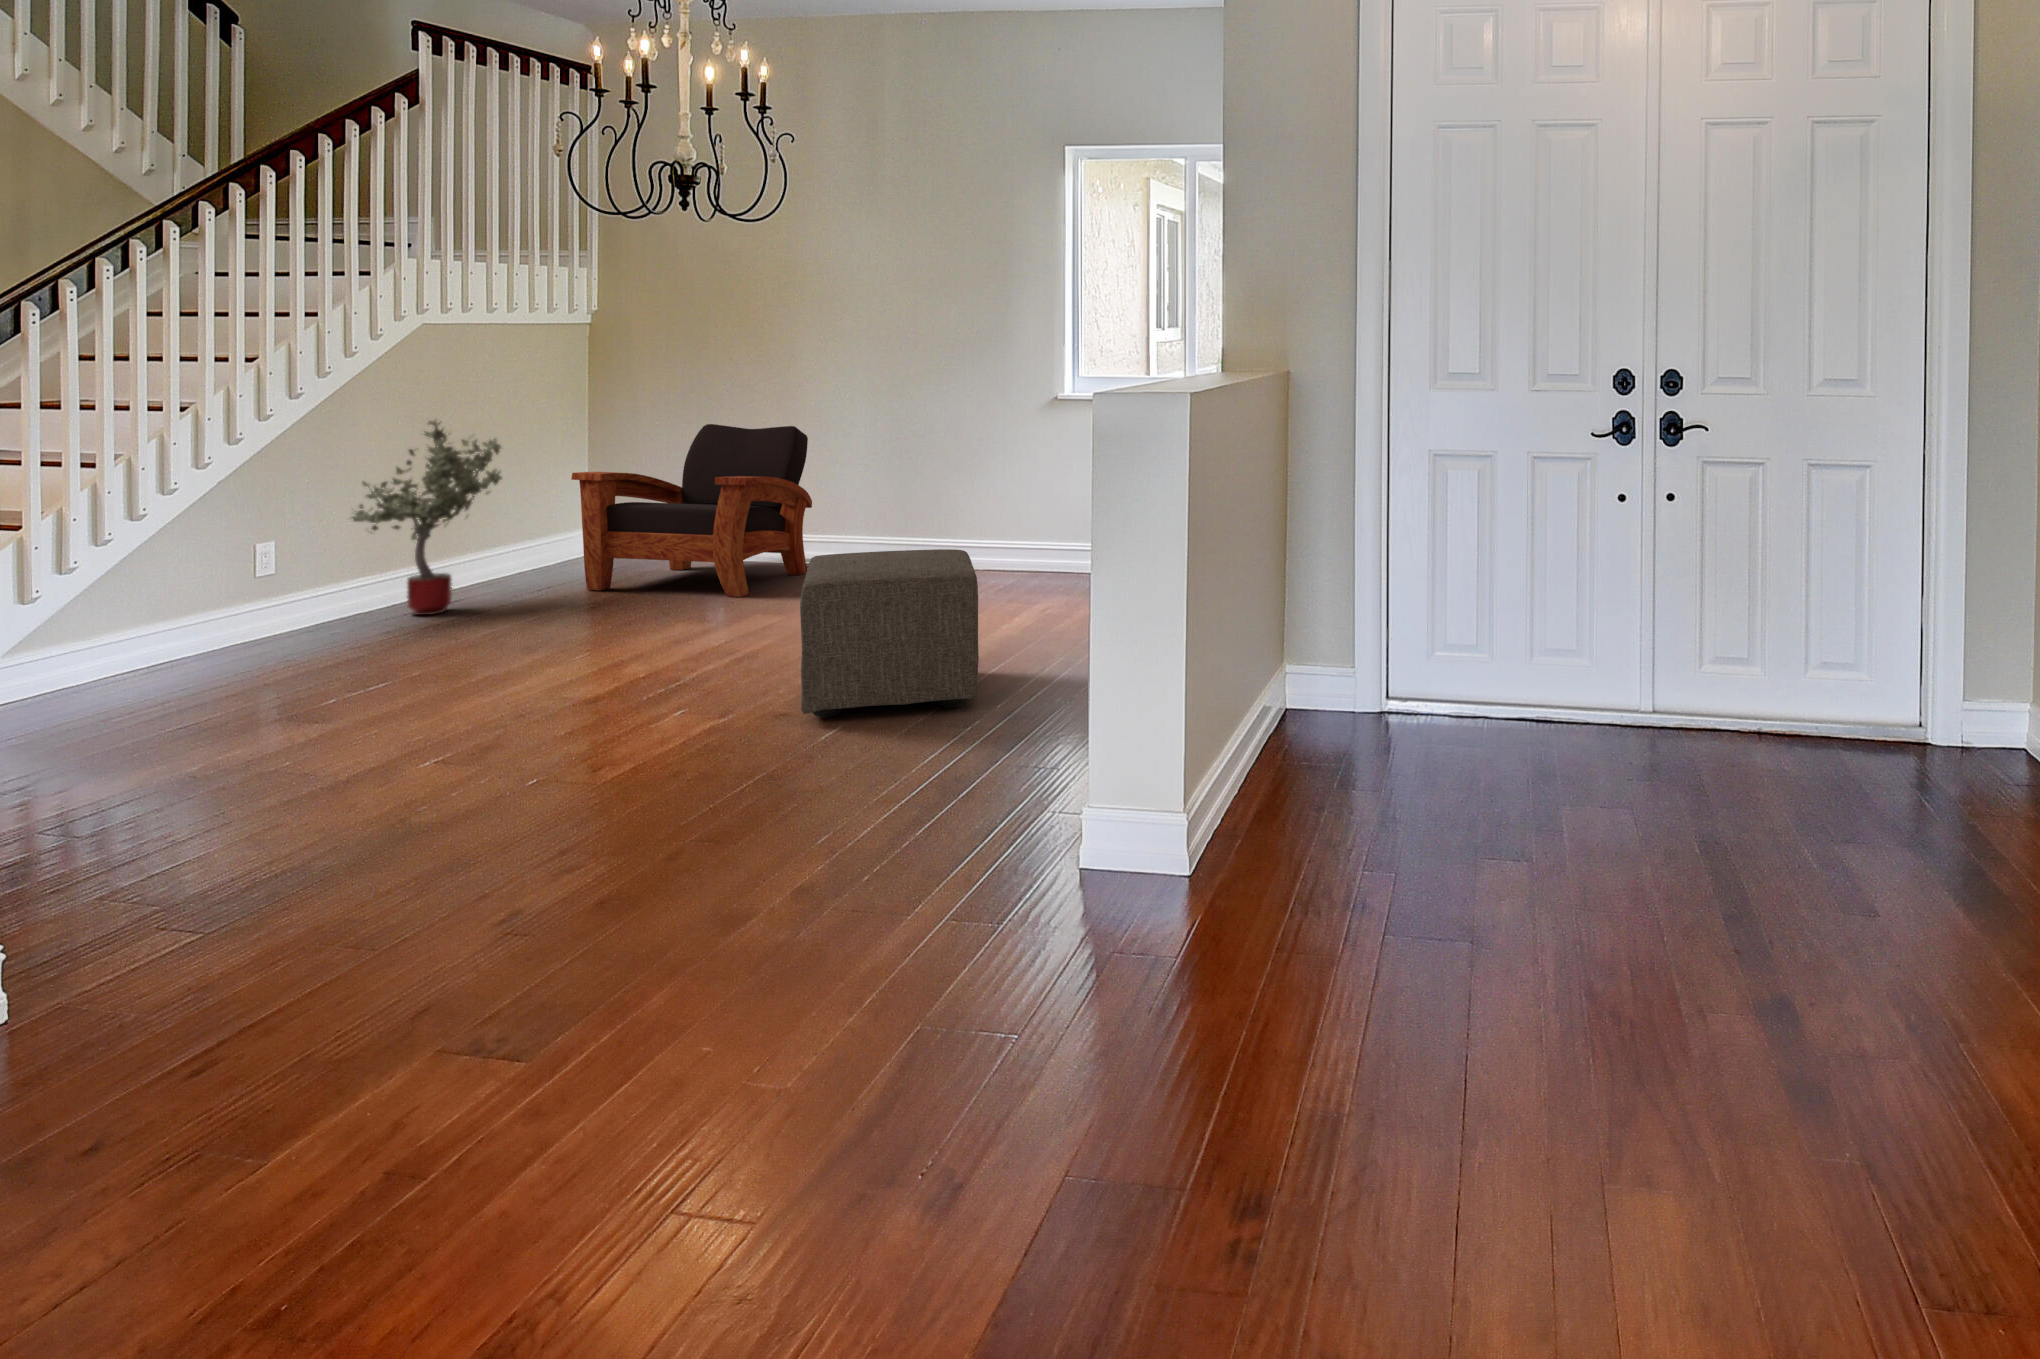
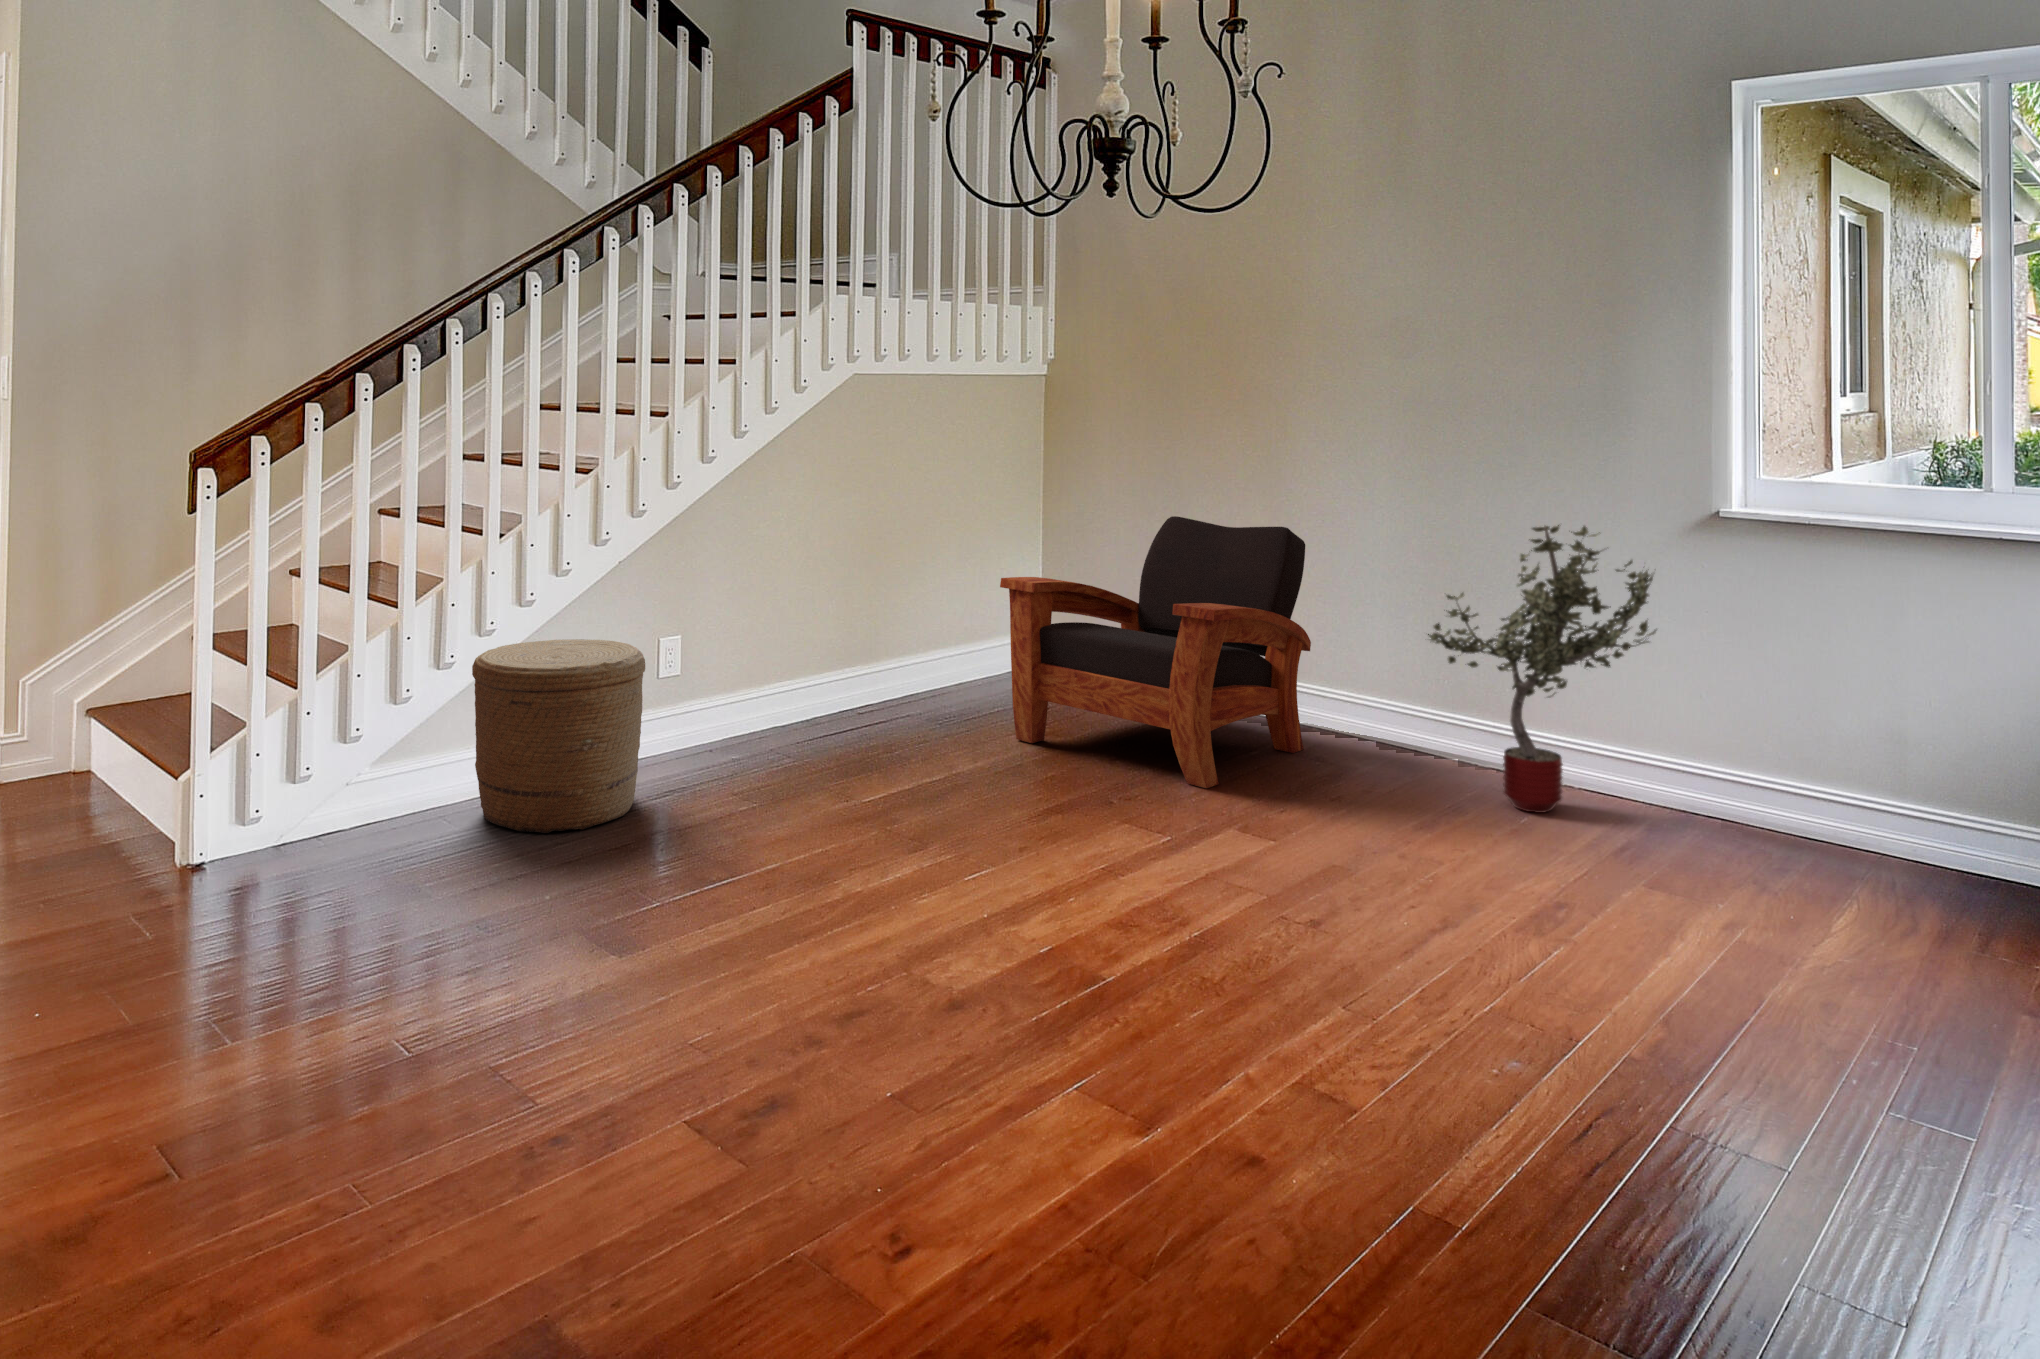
potted tree: present [352,420,502,615] -> present [1428,525,1656,813]
woven basket: none [95,535,273,682] -> present [472,639,645,834]
ottoman: present [800,549,979,718] -> none [1280,818,1670,1255]

